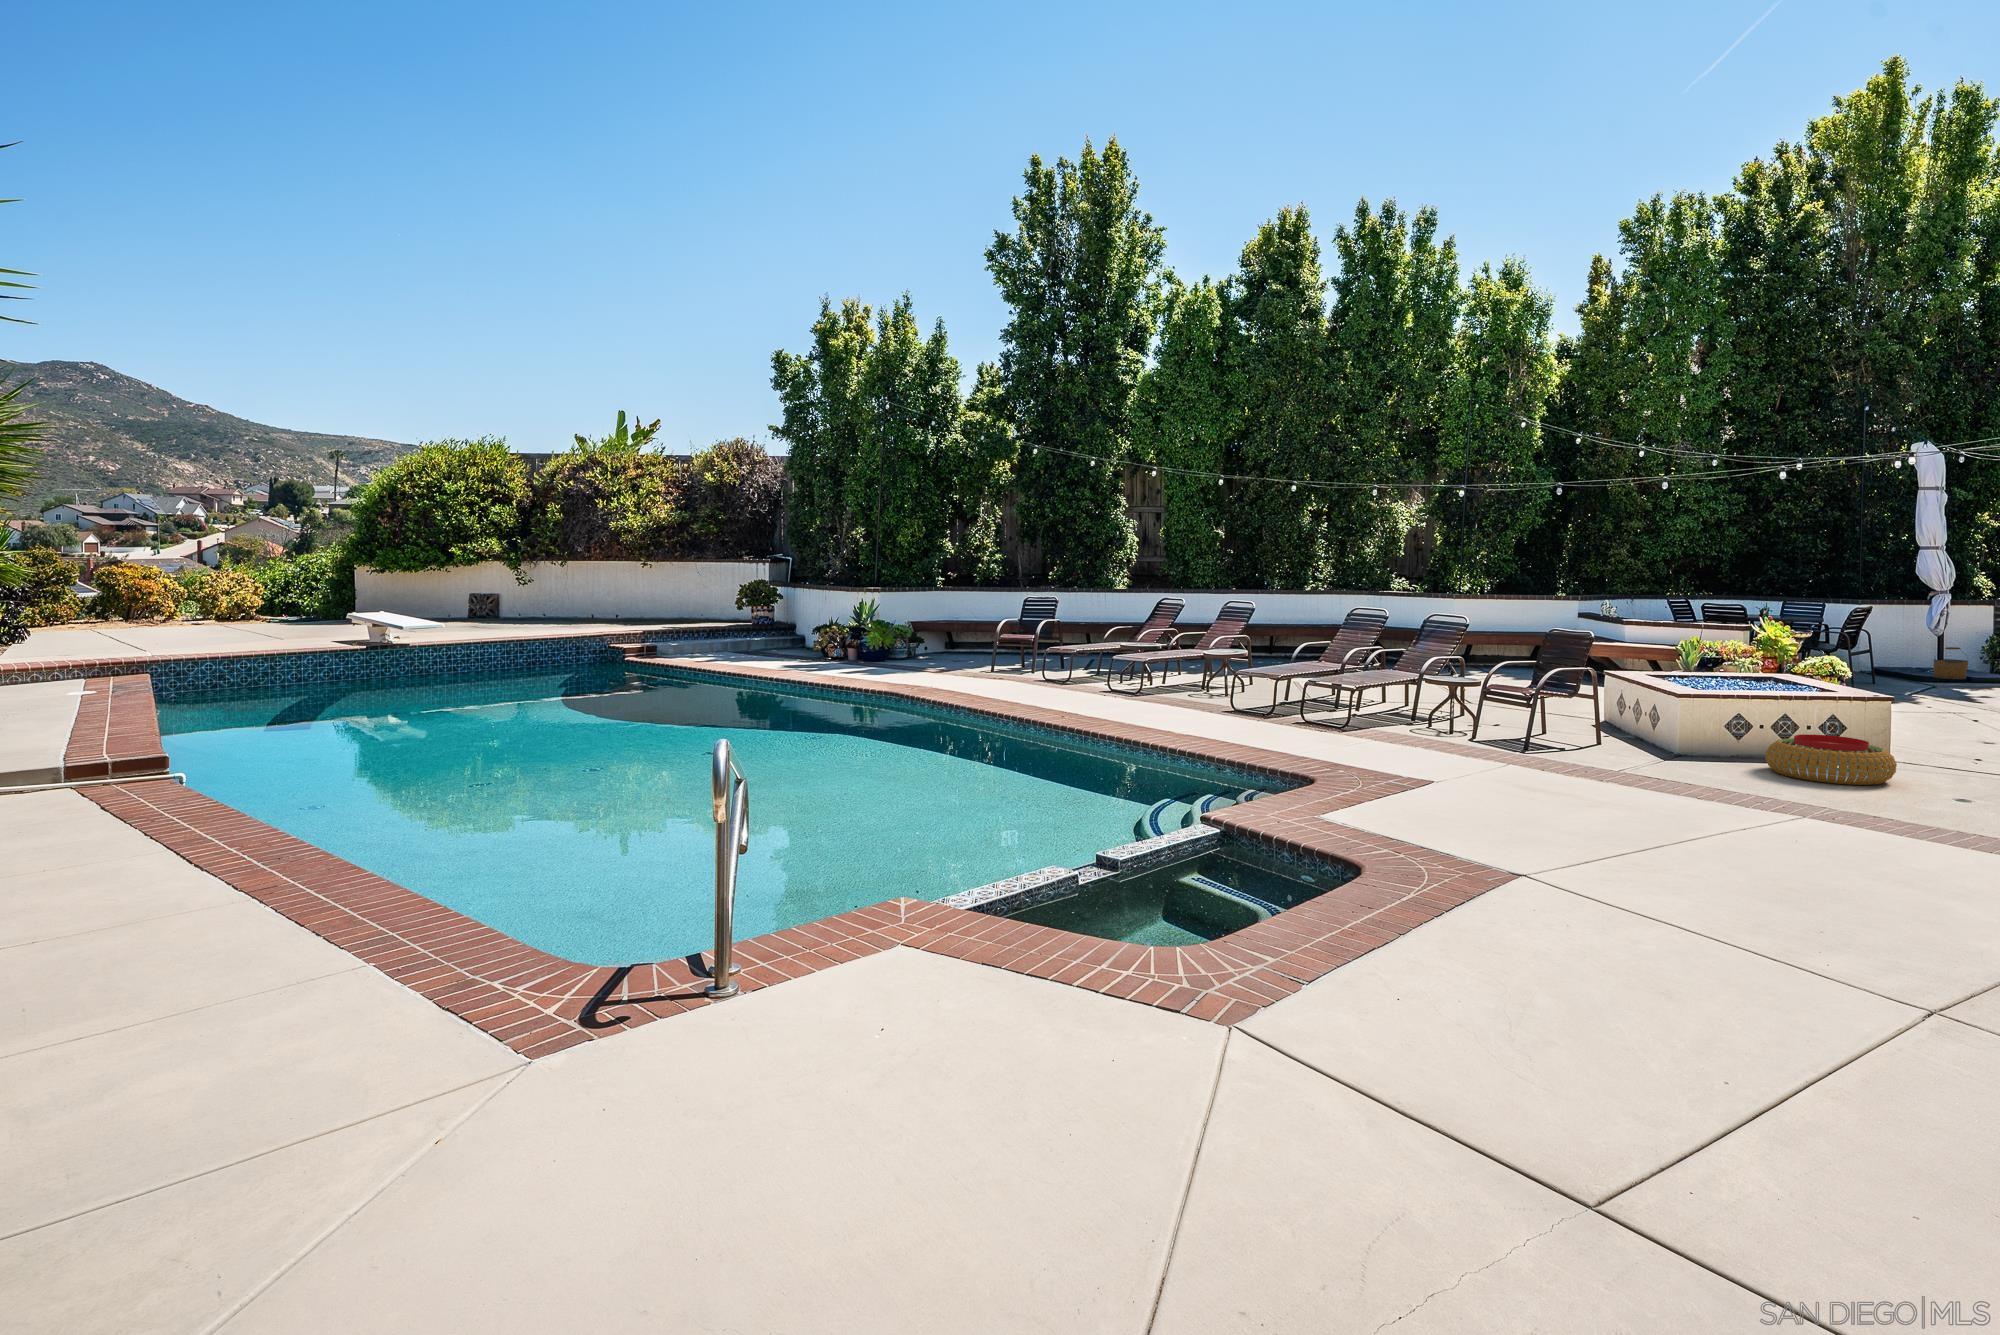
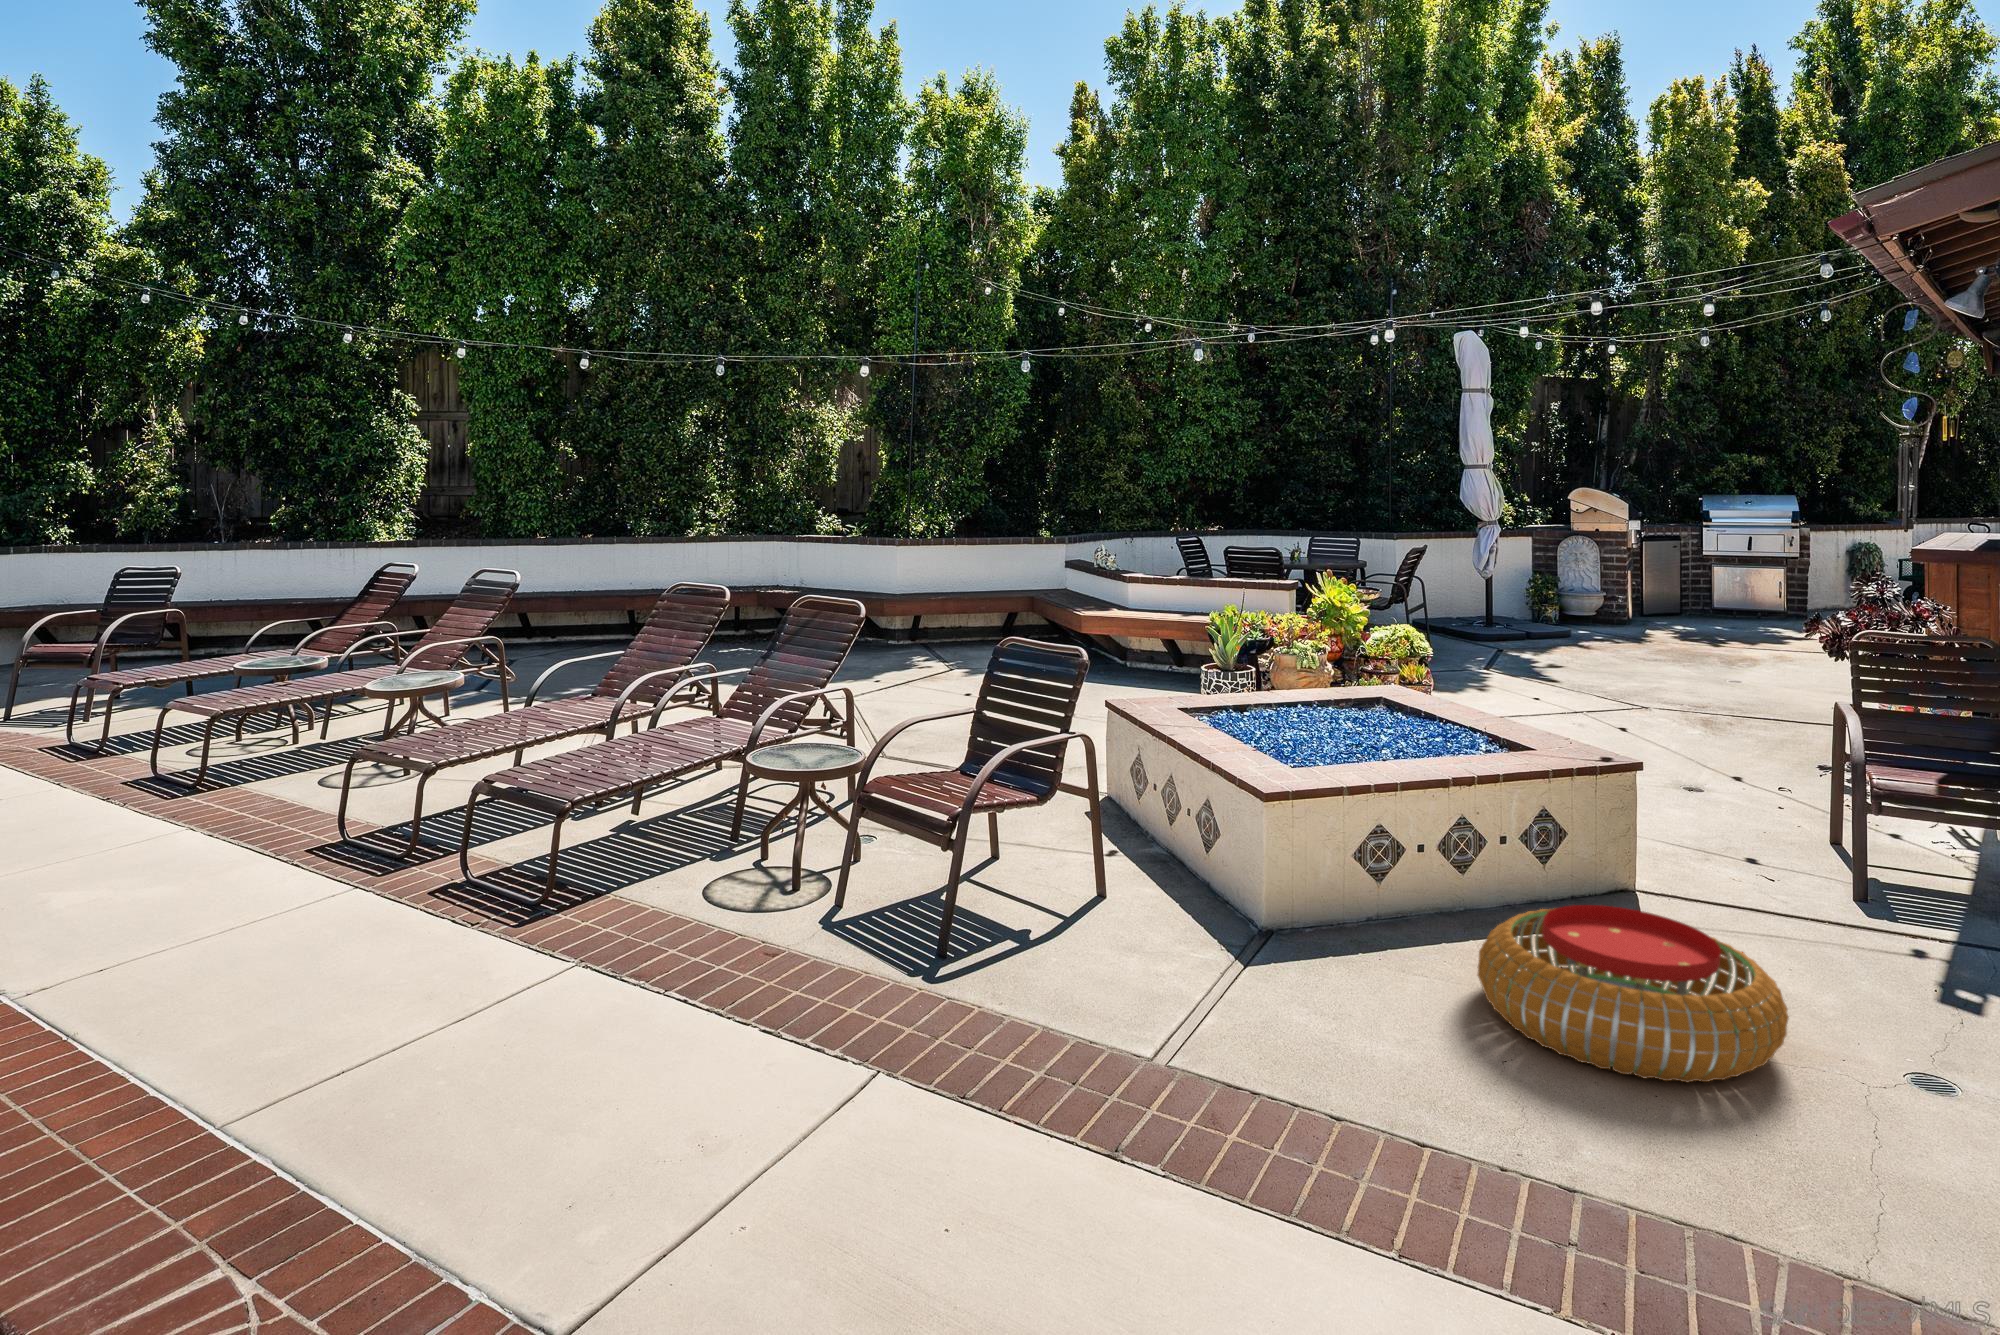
bucket: present [1933,647,1968,680] -> none [1461,601,1496,641]

